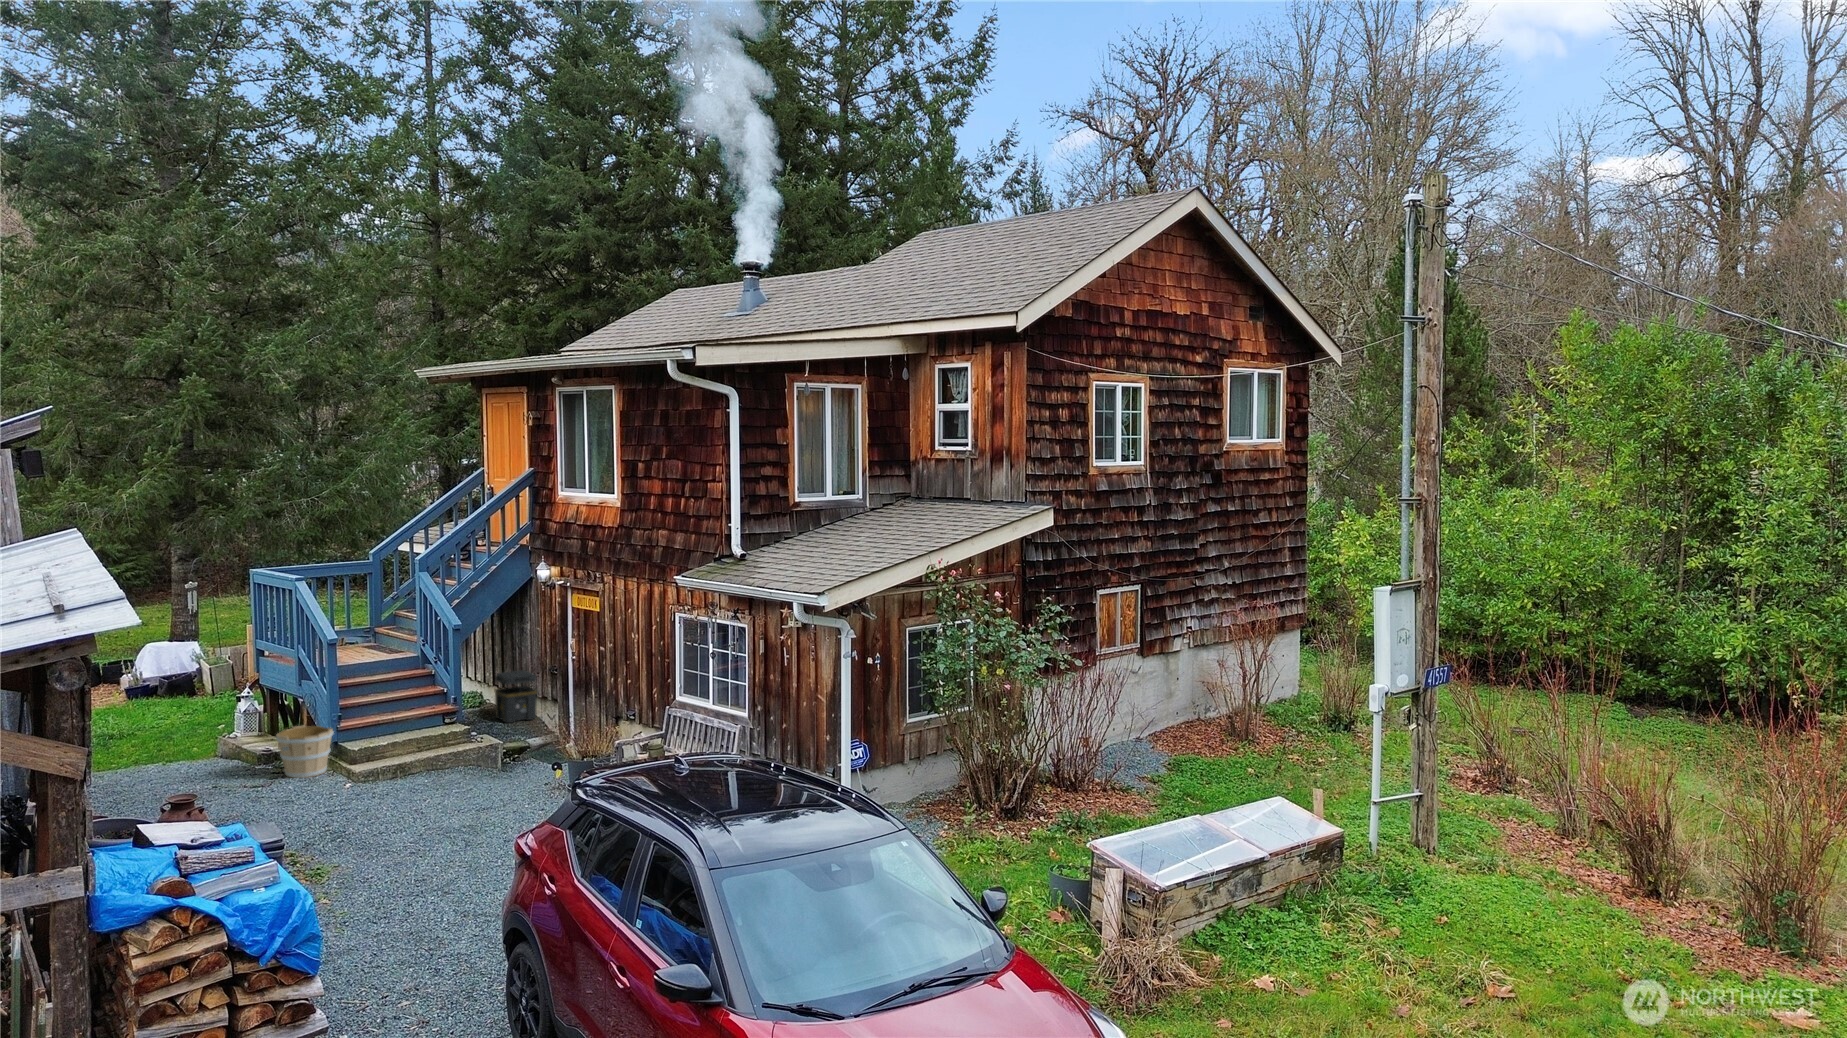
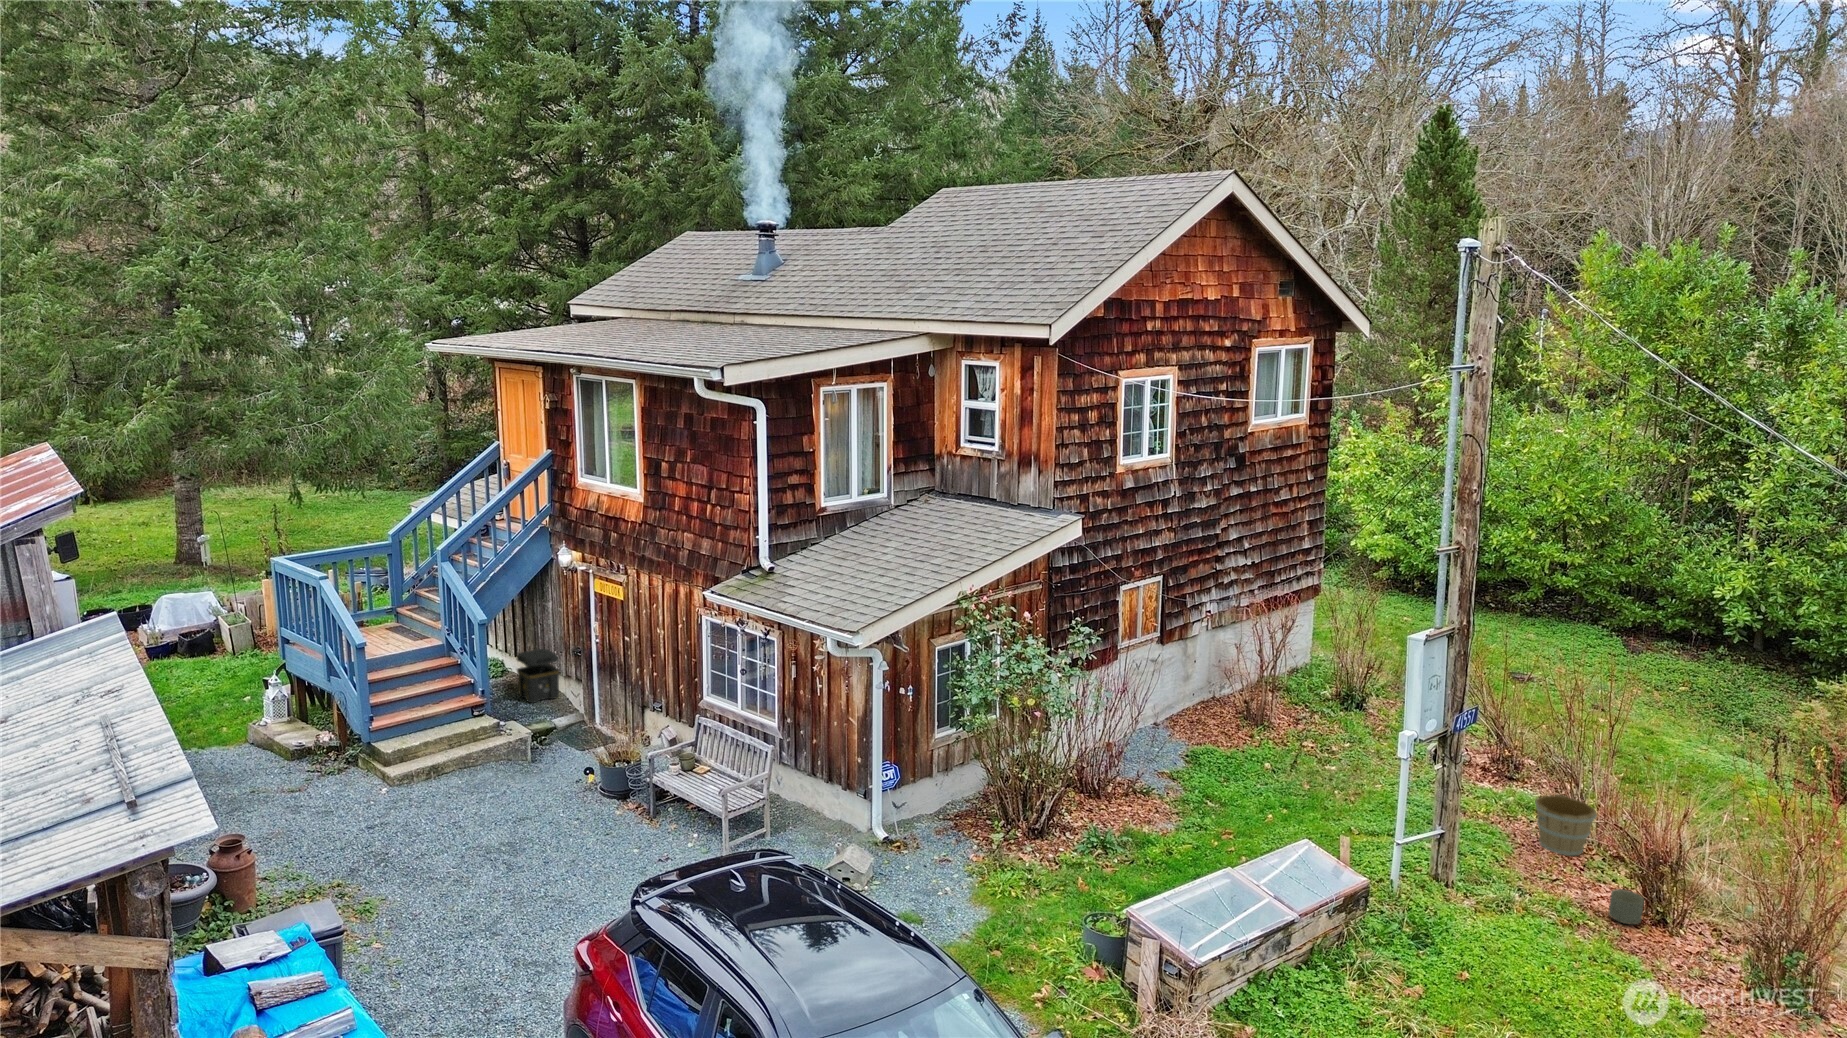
wooden bucket: present [276,725,334,778] -> present [1535,794,1597,856]
planter: none [1601,854,1637,889] -> present [1609,889,1644,924]

